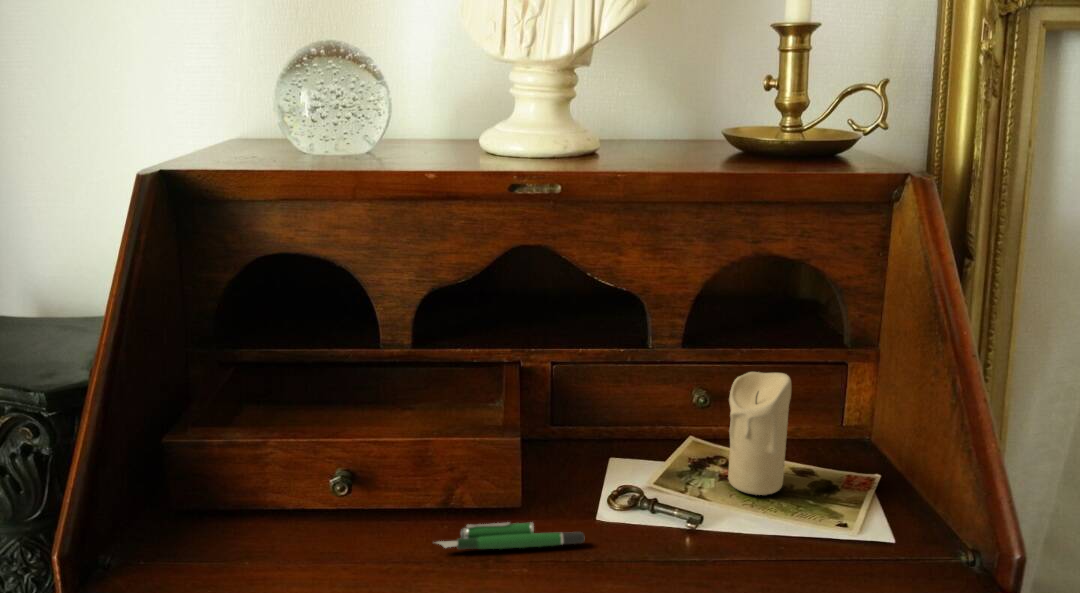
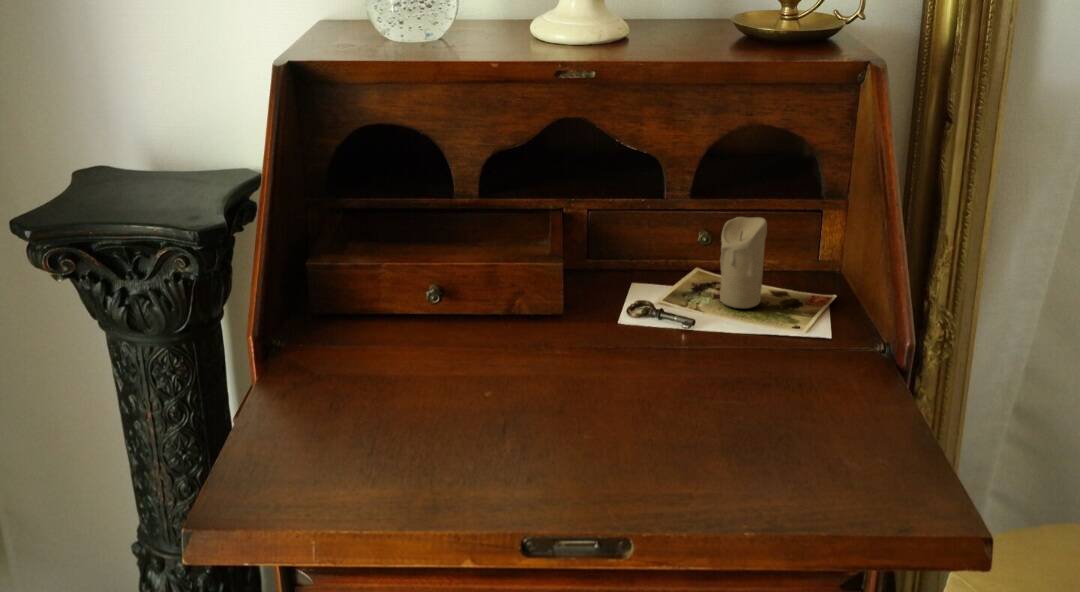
pen: present [437,522,585,549] -> none [504,322,611,340]

